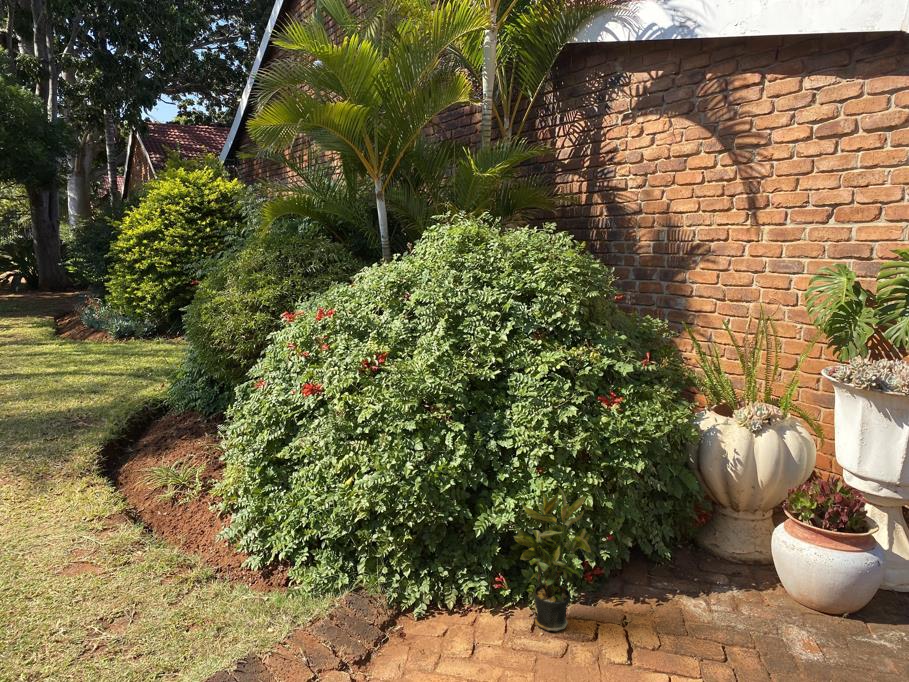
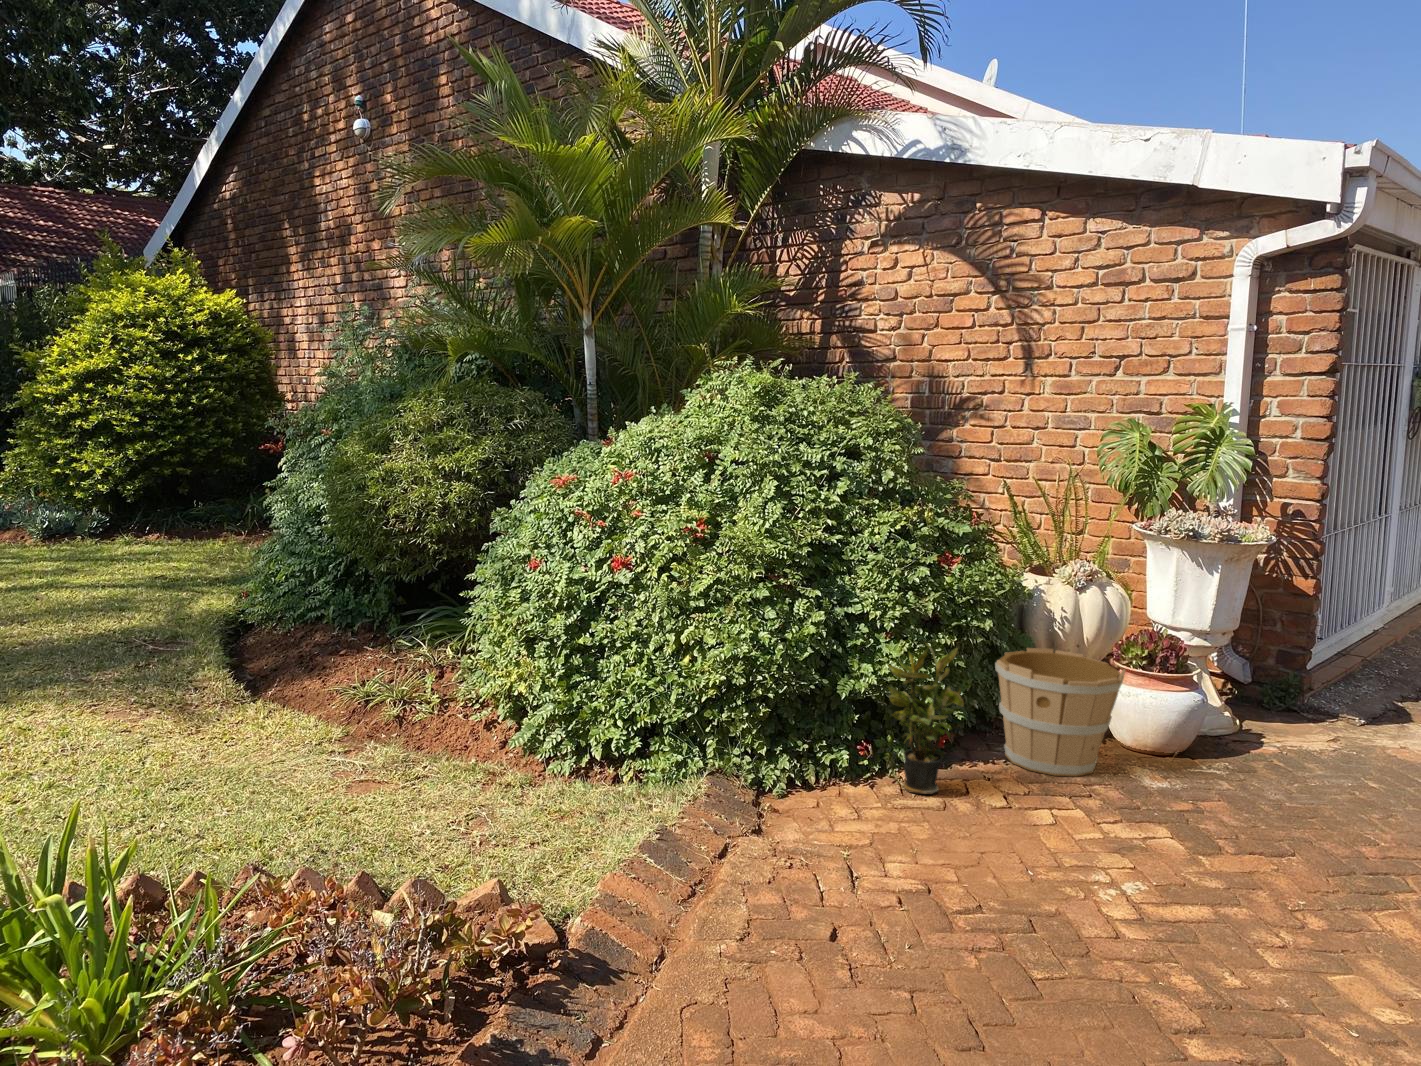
wooden bucket: none [653,486,782,626] -> present [995,648,1125,777]

